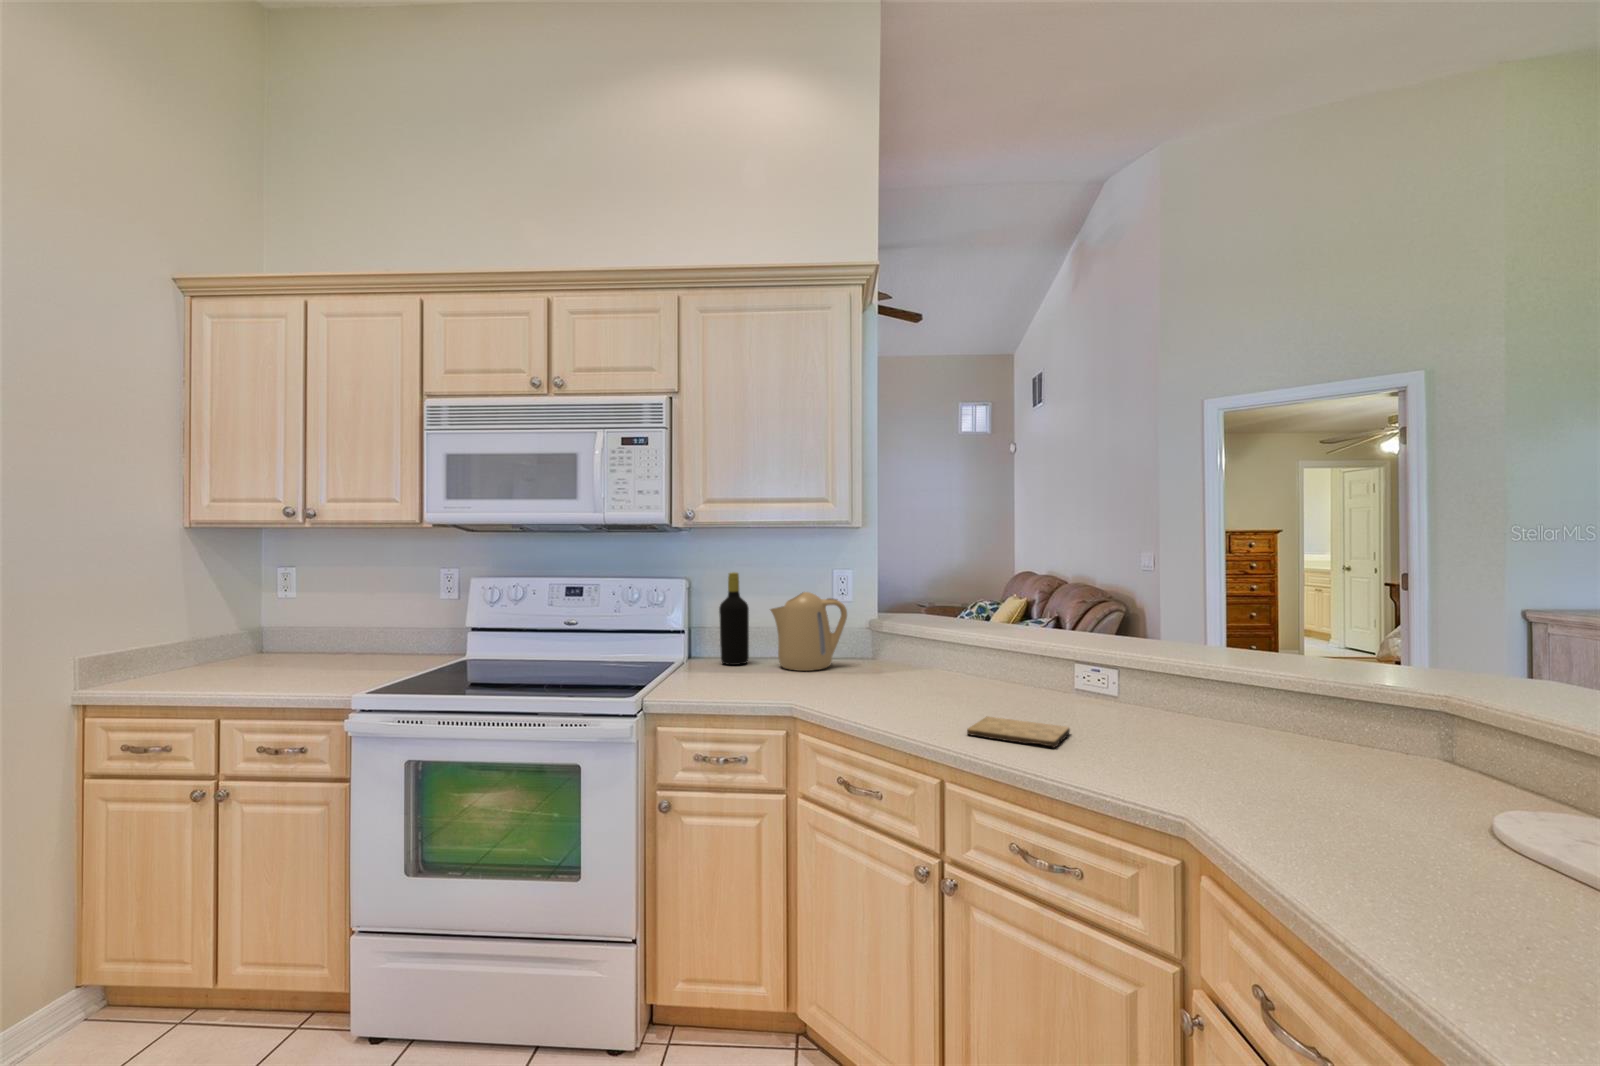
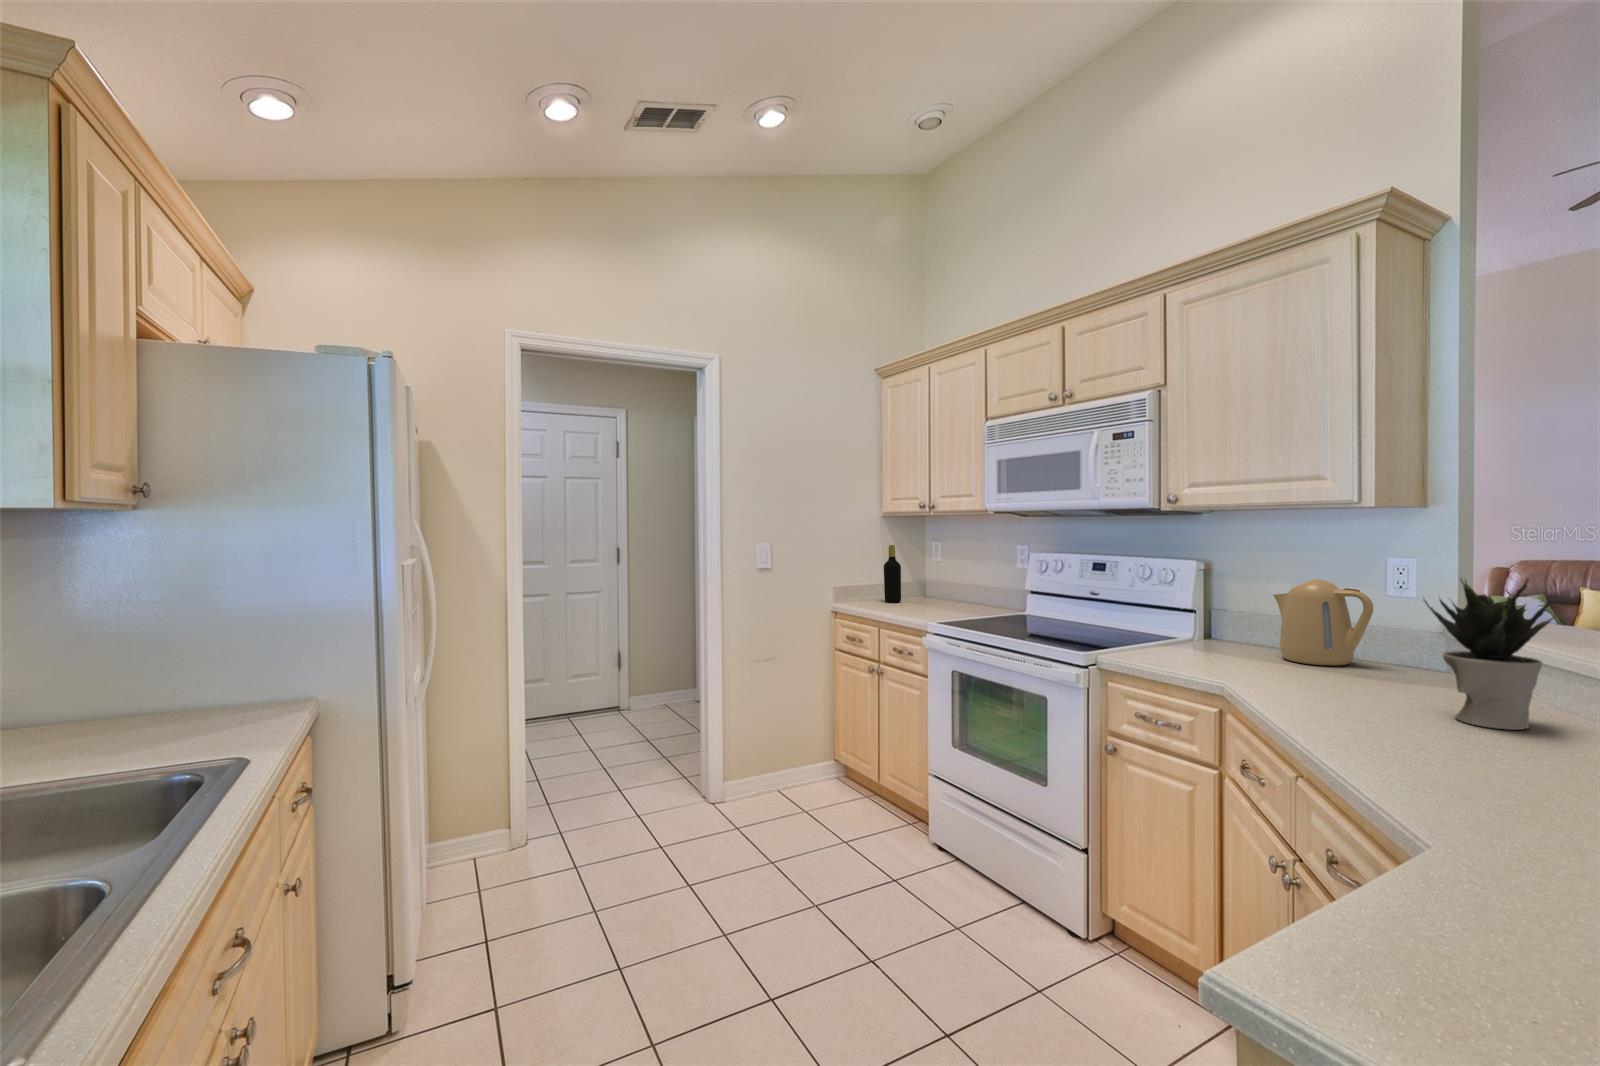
bottle: present [719,572,749,665] -> present [884,545,901,603]
potted plant: none [937,581,1015,699] -> present [1424,578,1557,730]
cutting board: present [967,717,1070,748] -> none [1338,733,1500,774]

